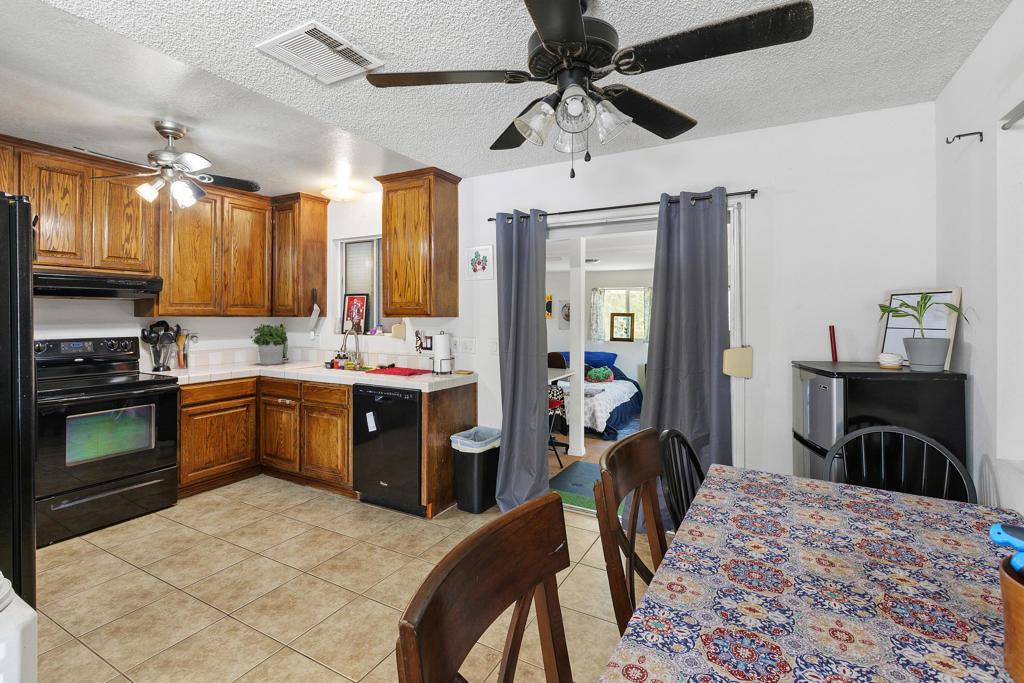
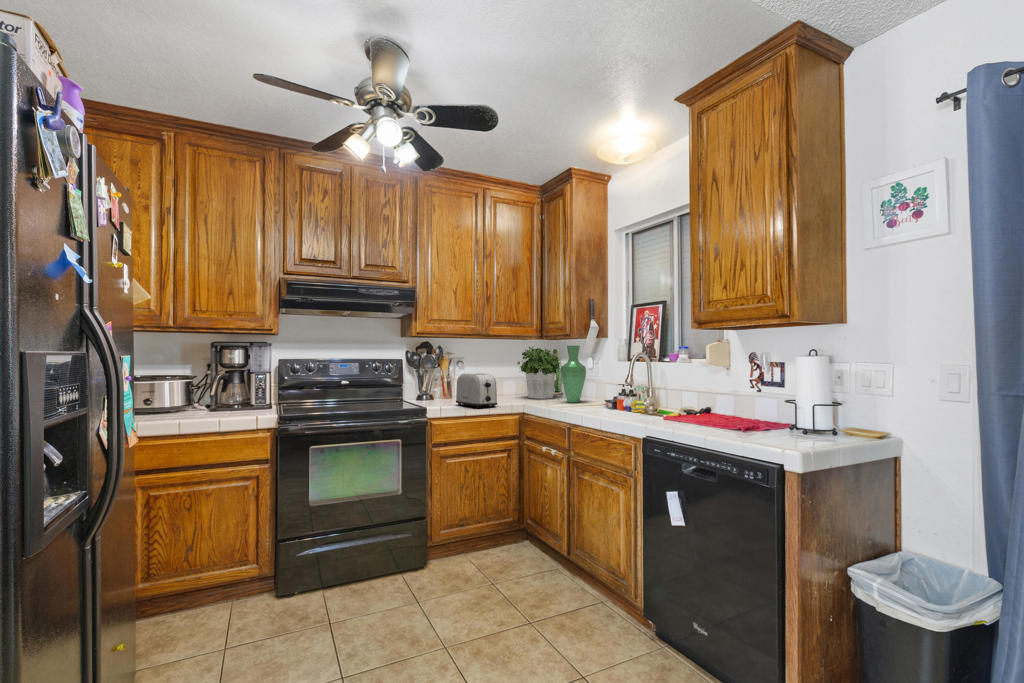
vase: none [290,324,310,366] -> present [561,346,586,403]
toaster: none [198,347,238,374] -> present [456,373,497,408]

